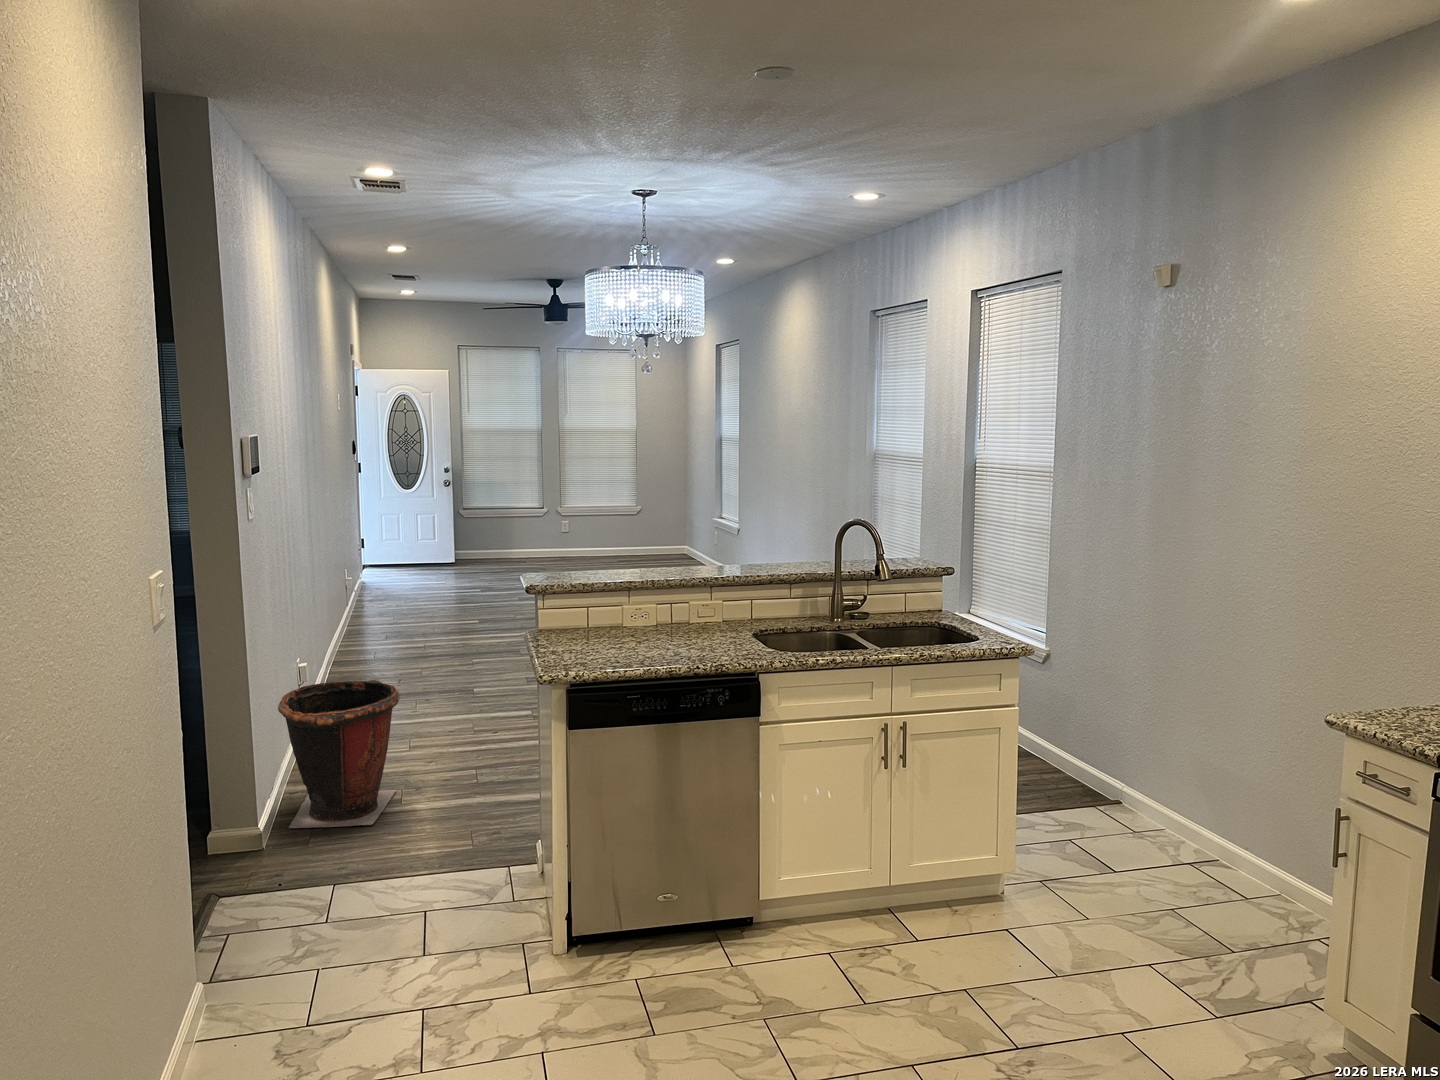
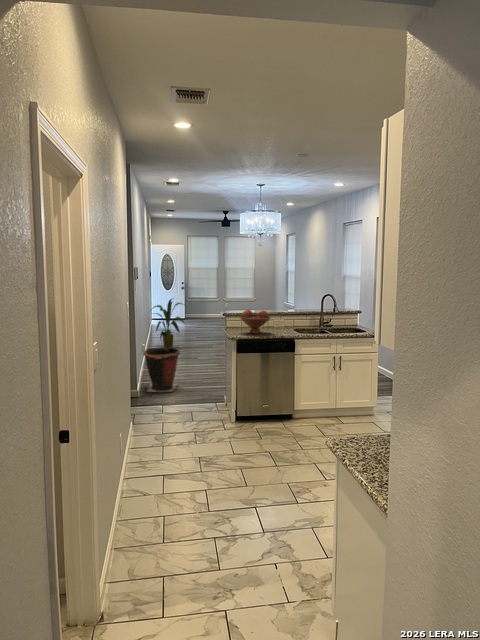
house plant: none [337,517,445,664] -> present [151,299,185,348]
fruit bowl: none [576,574,679,656] -> present [240,310,271,334]

